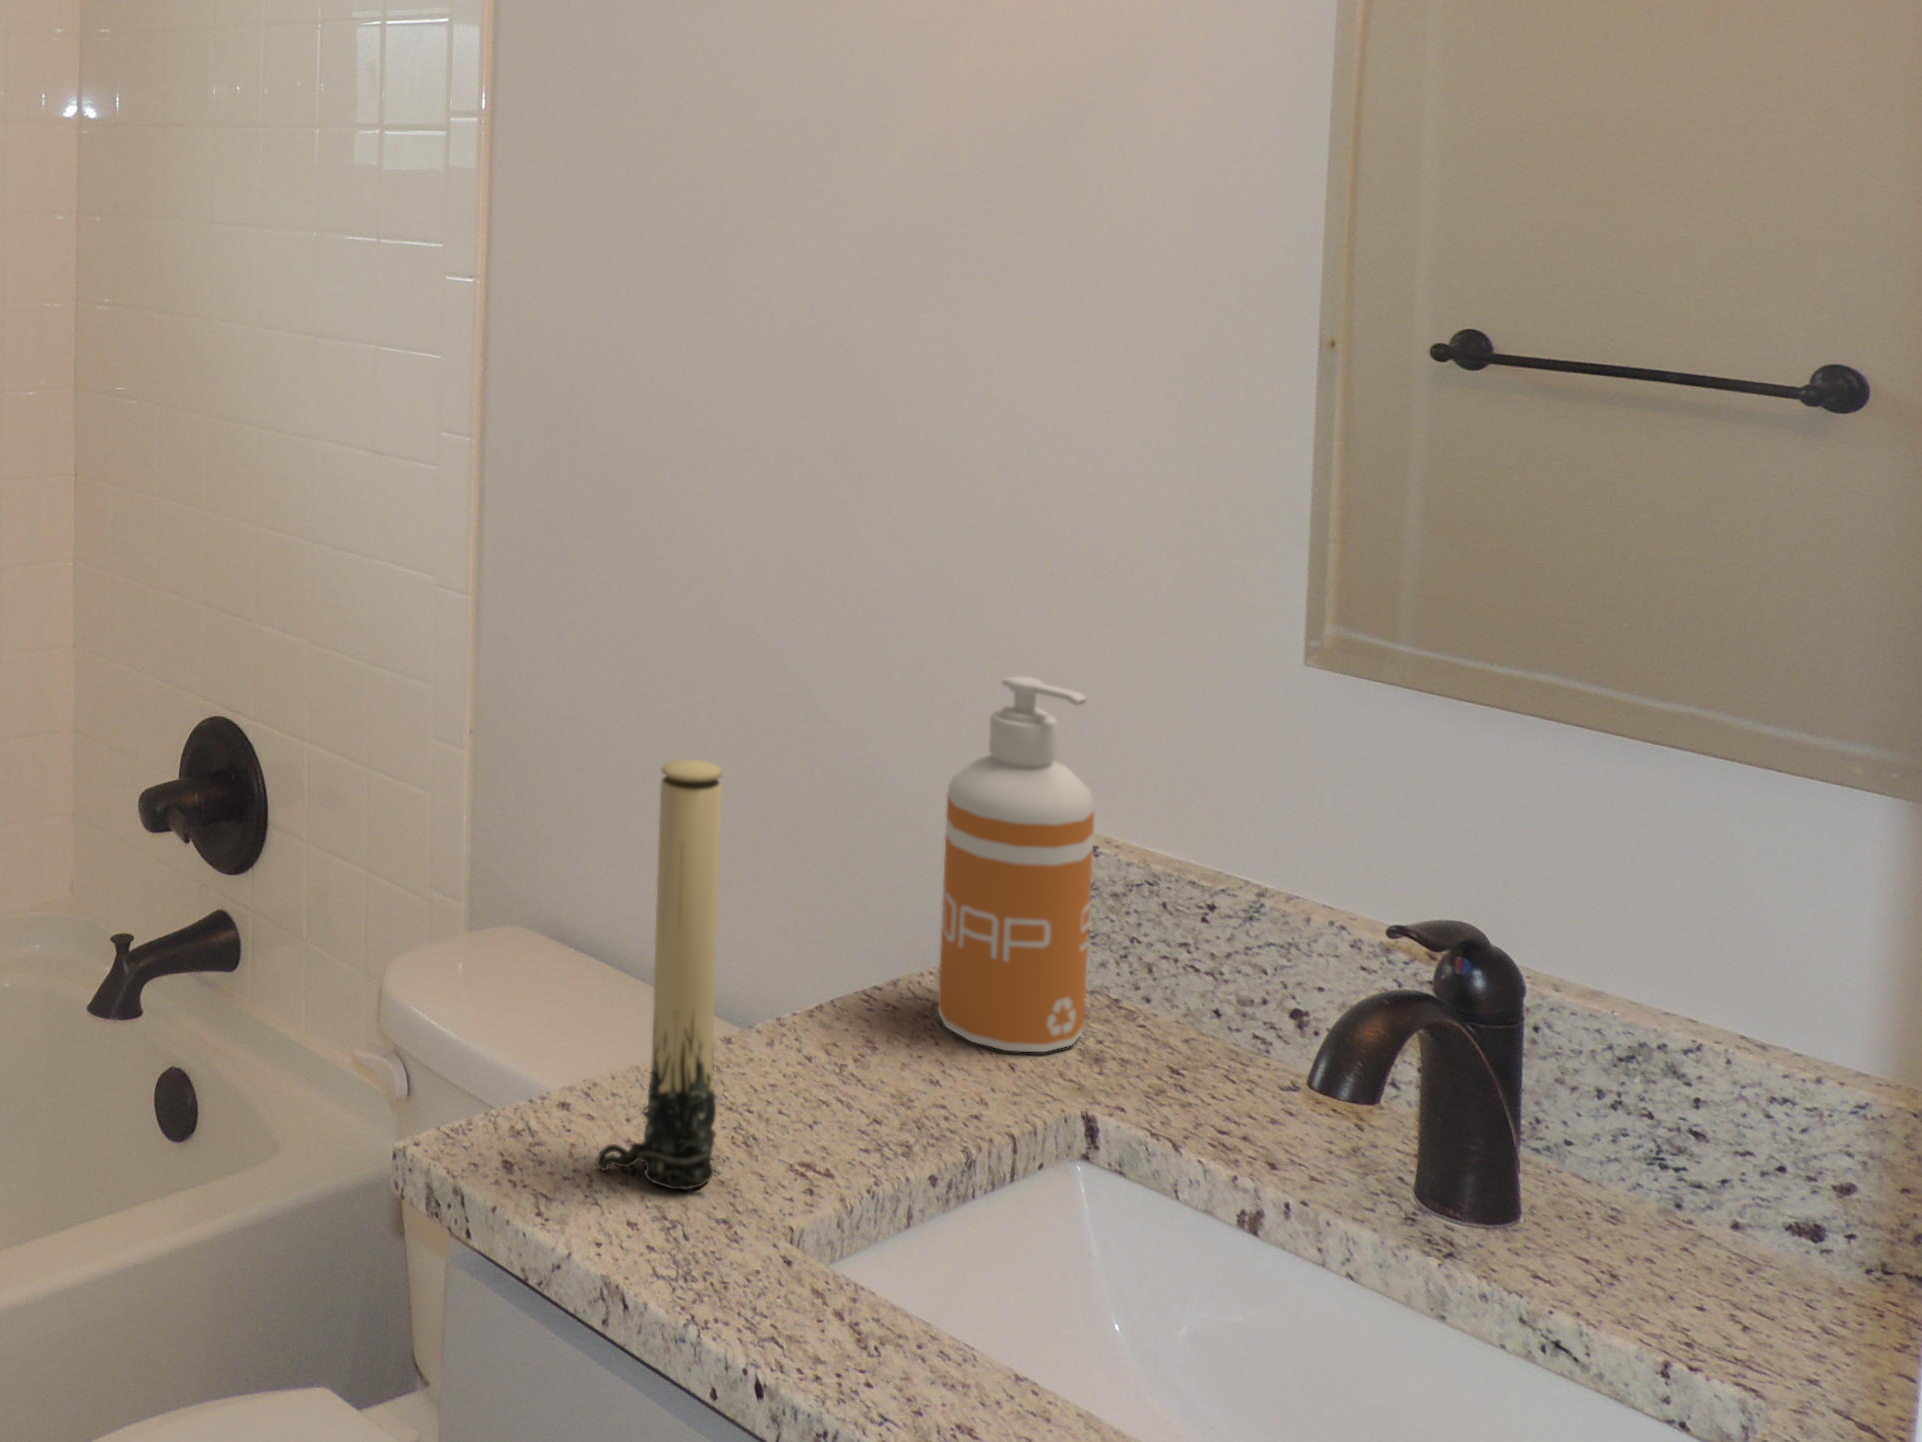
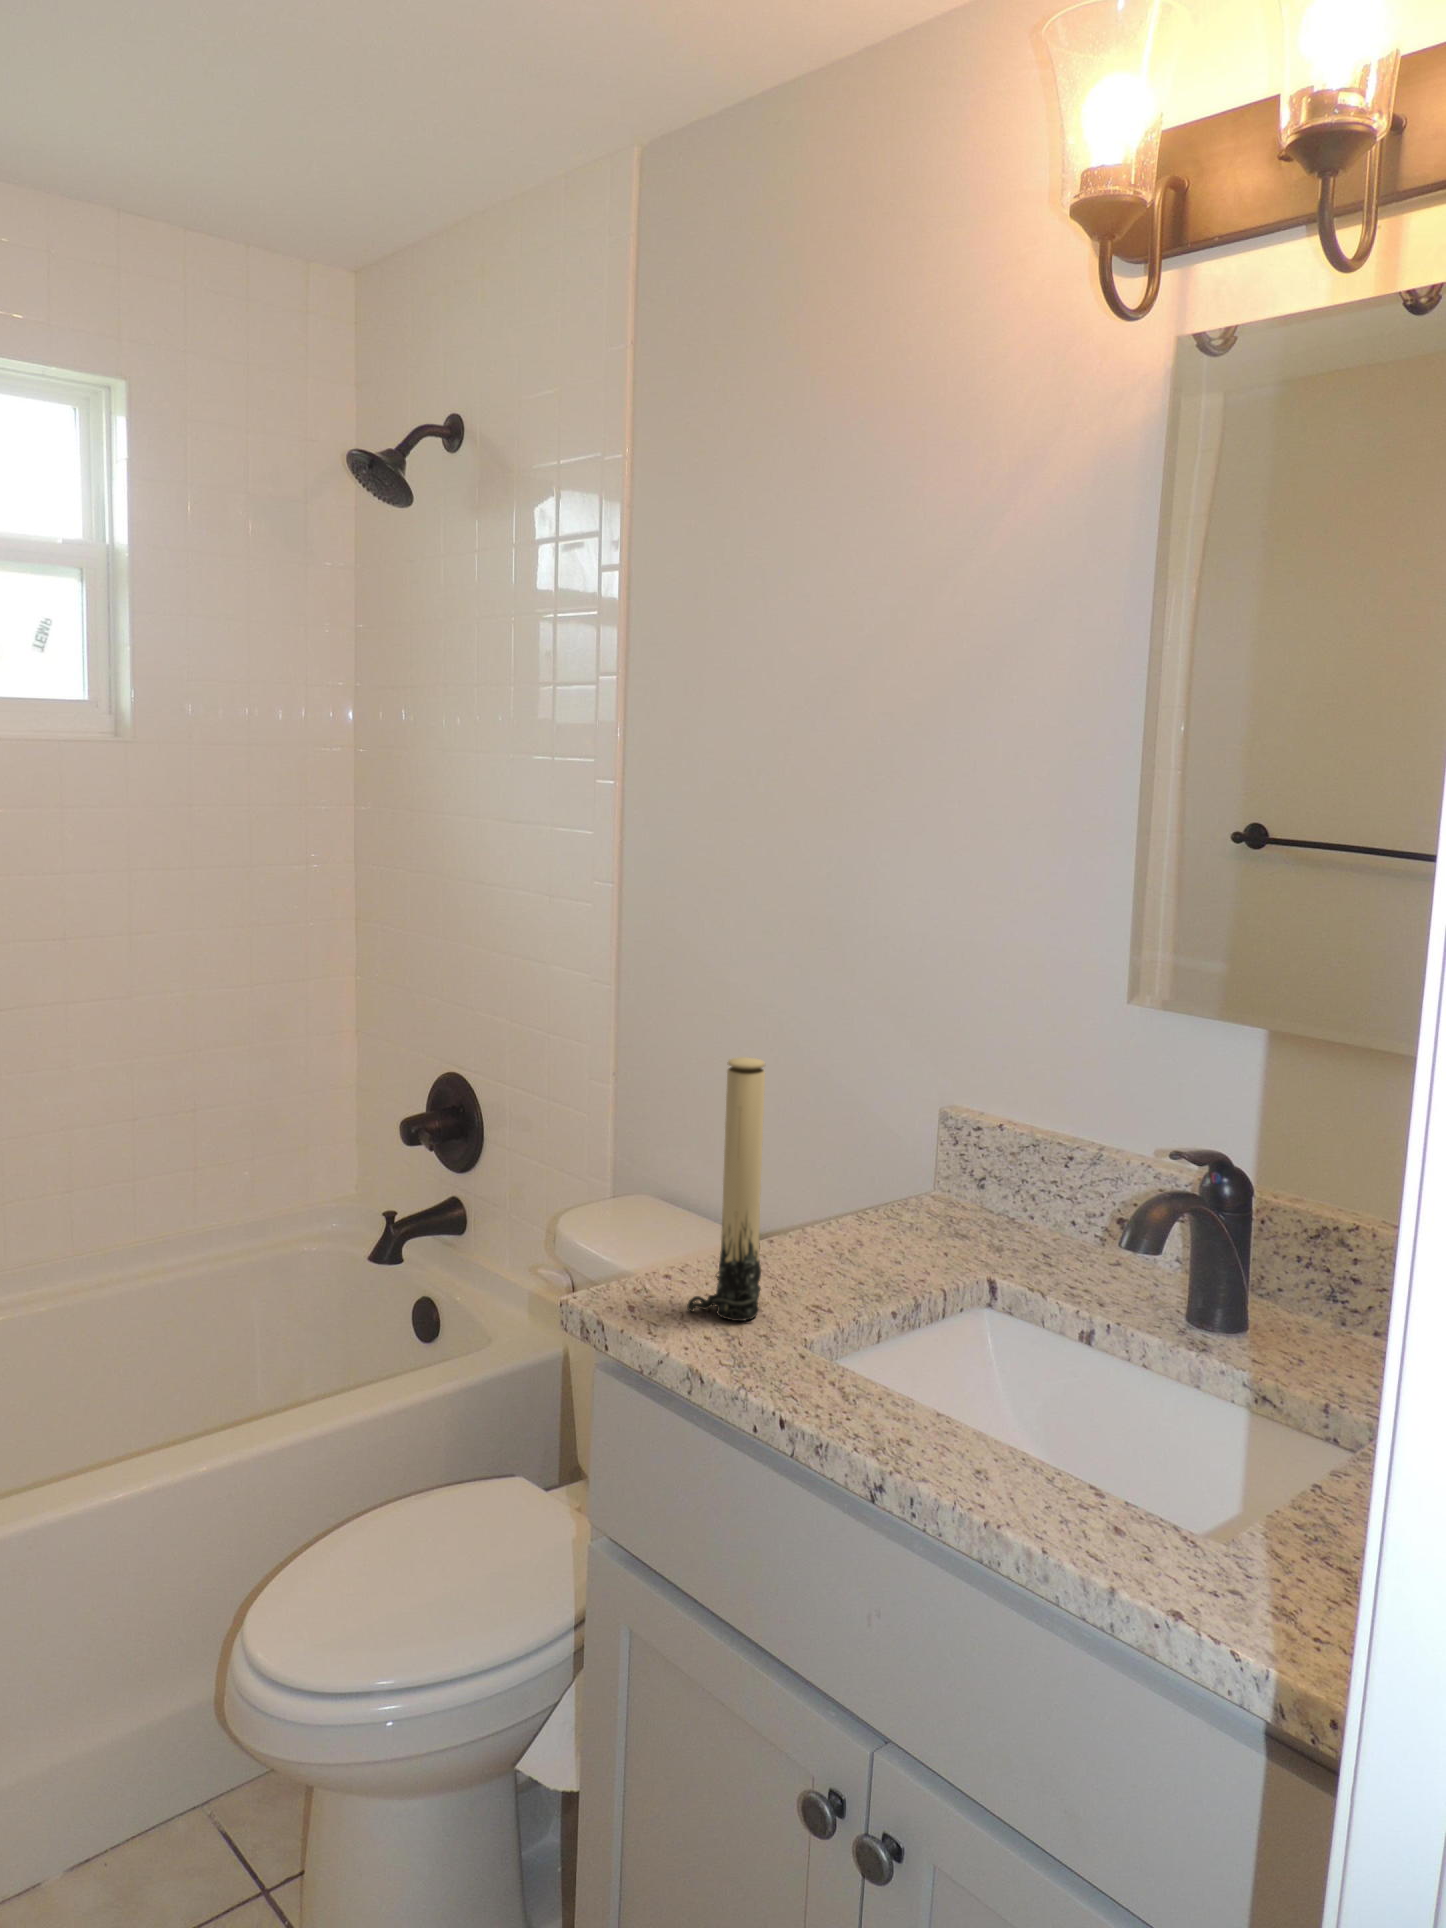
soap dispenser: present [938,677,1095,1052] -> none [902,1017,995,1247]

